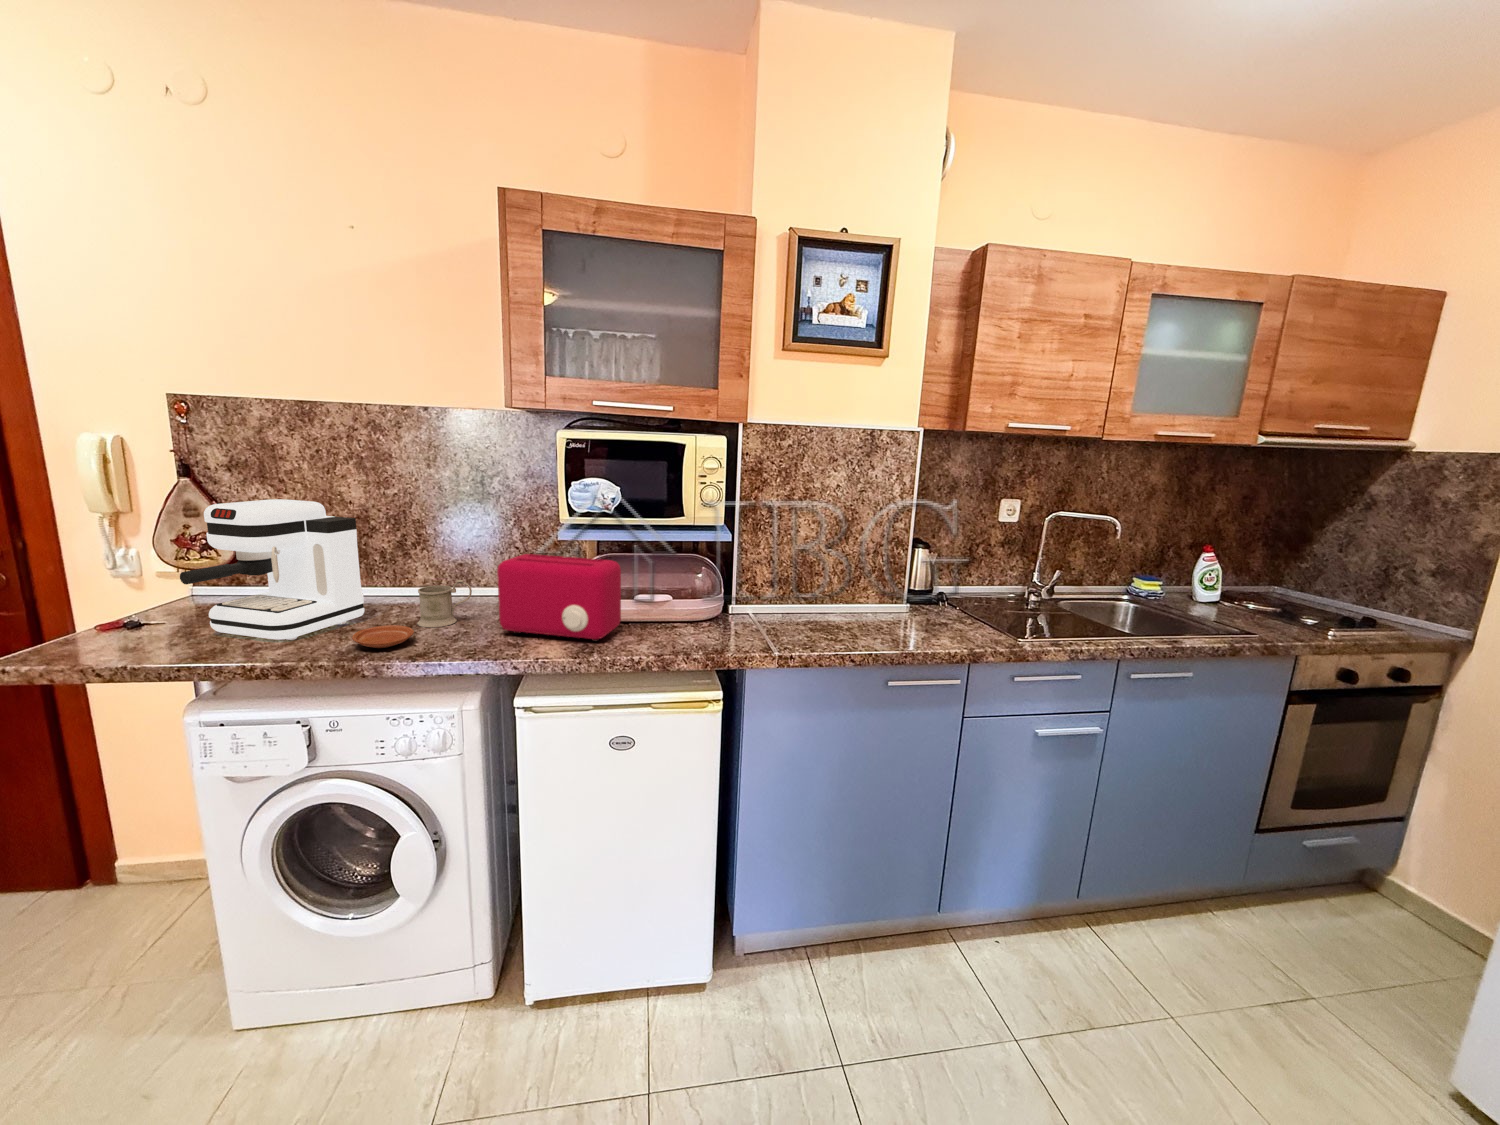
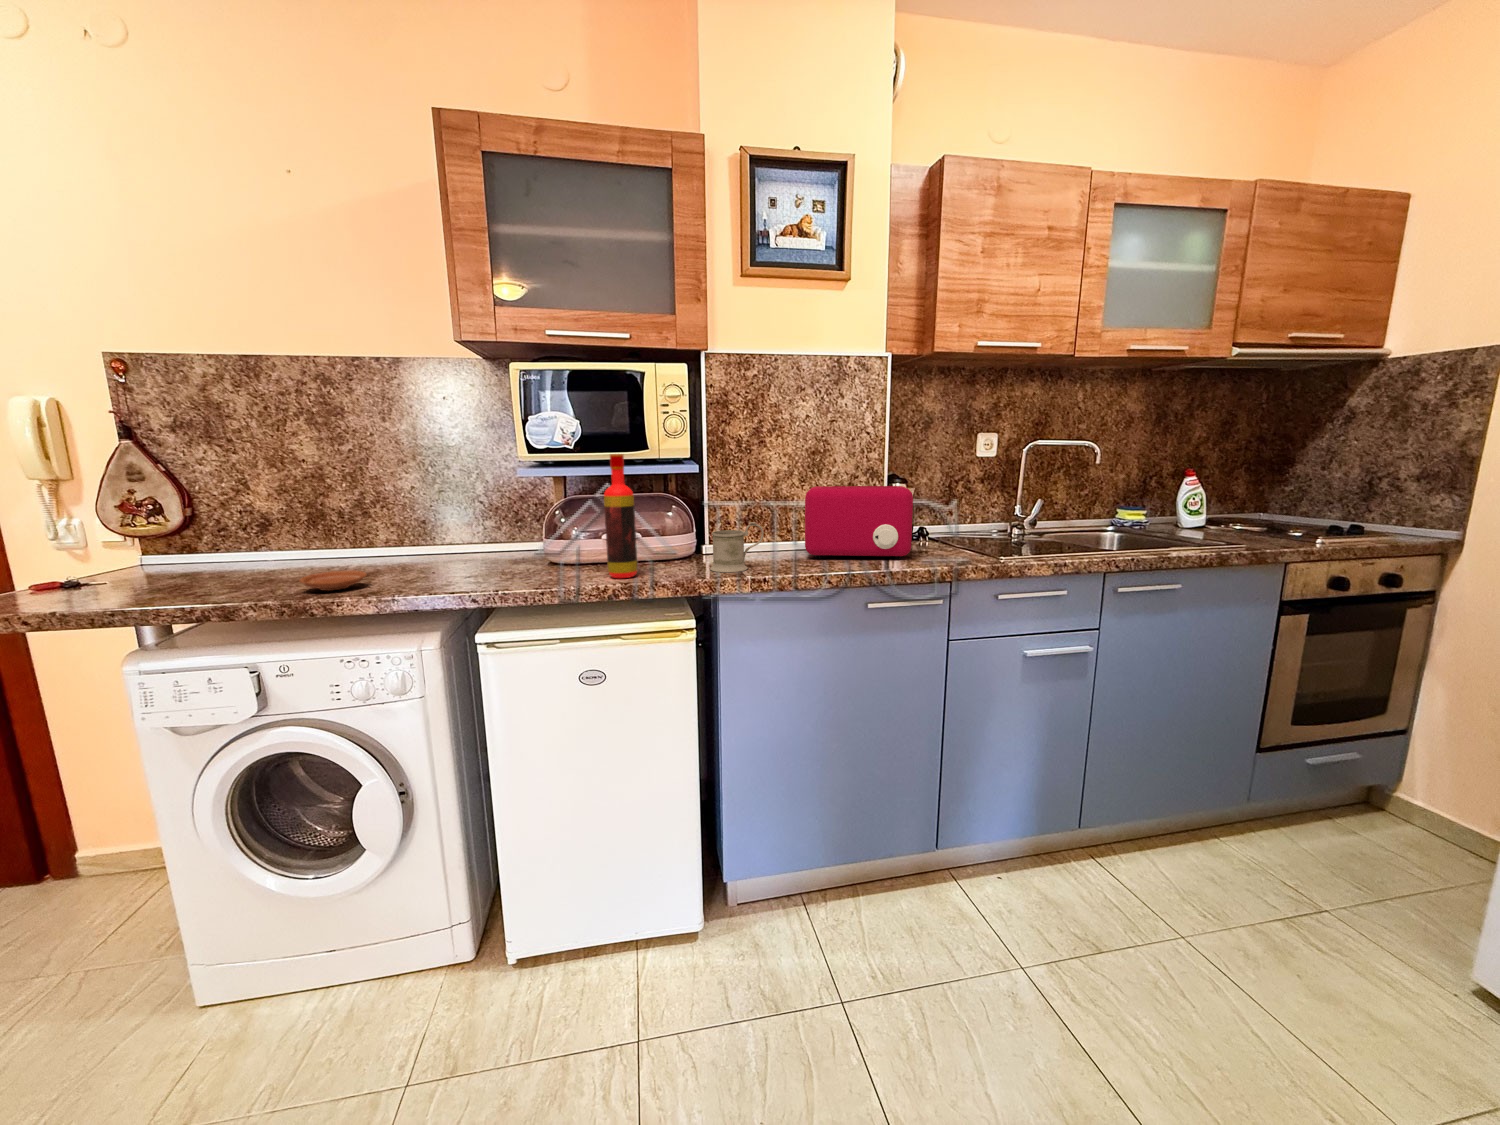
coffee maker: present [180,499,364,640] -> none [109,450,319,591]
bottle: none [642,530,670,648] -> present [604,454,637,578]
toaster: present [497,554,621,642] -> present [805,486,913,559]
mug: present [417,580,472,627] -> present [710,522,764,572]

